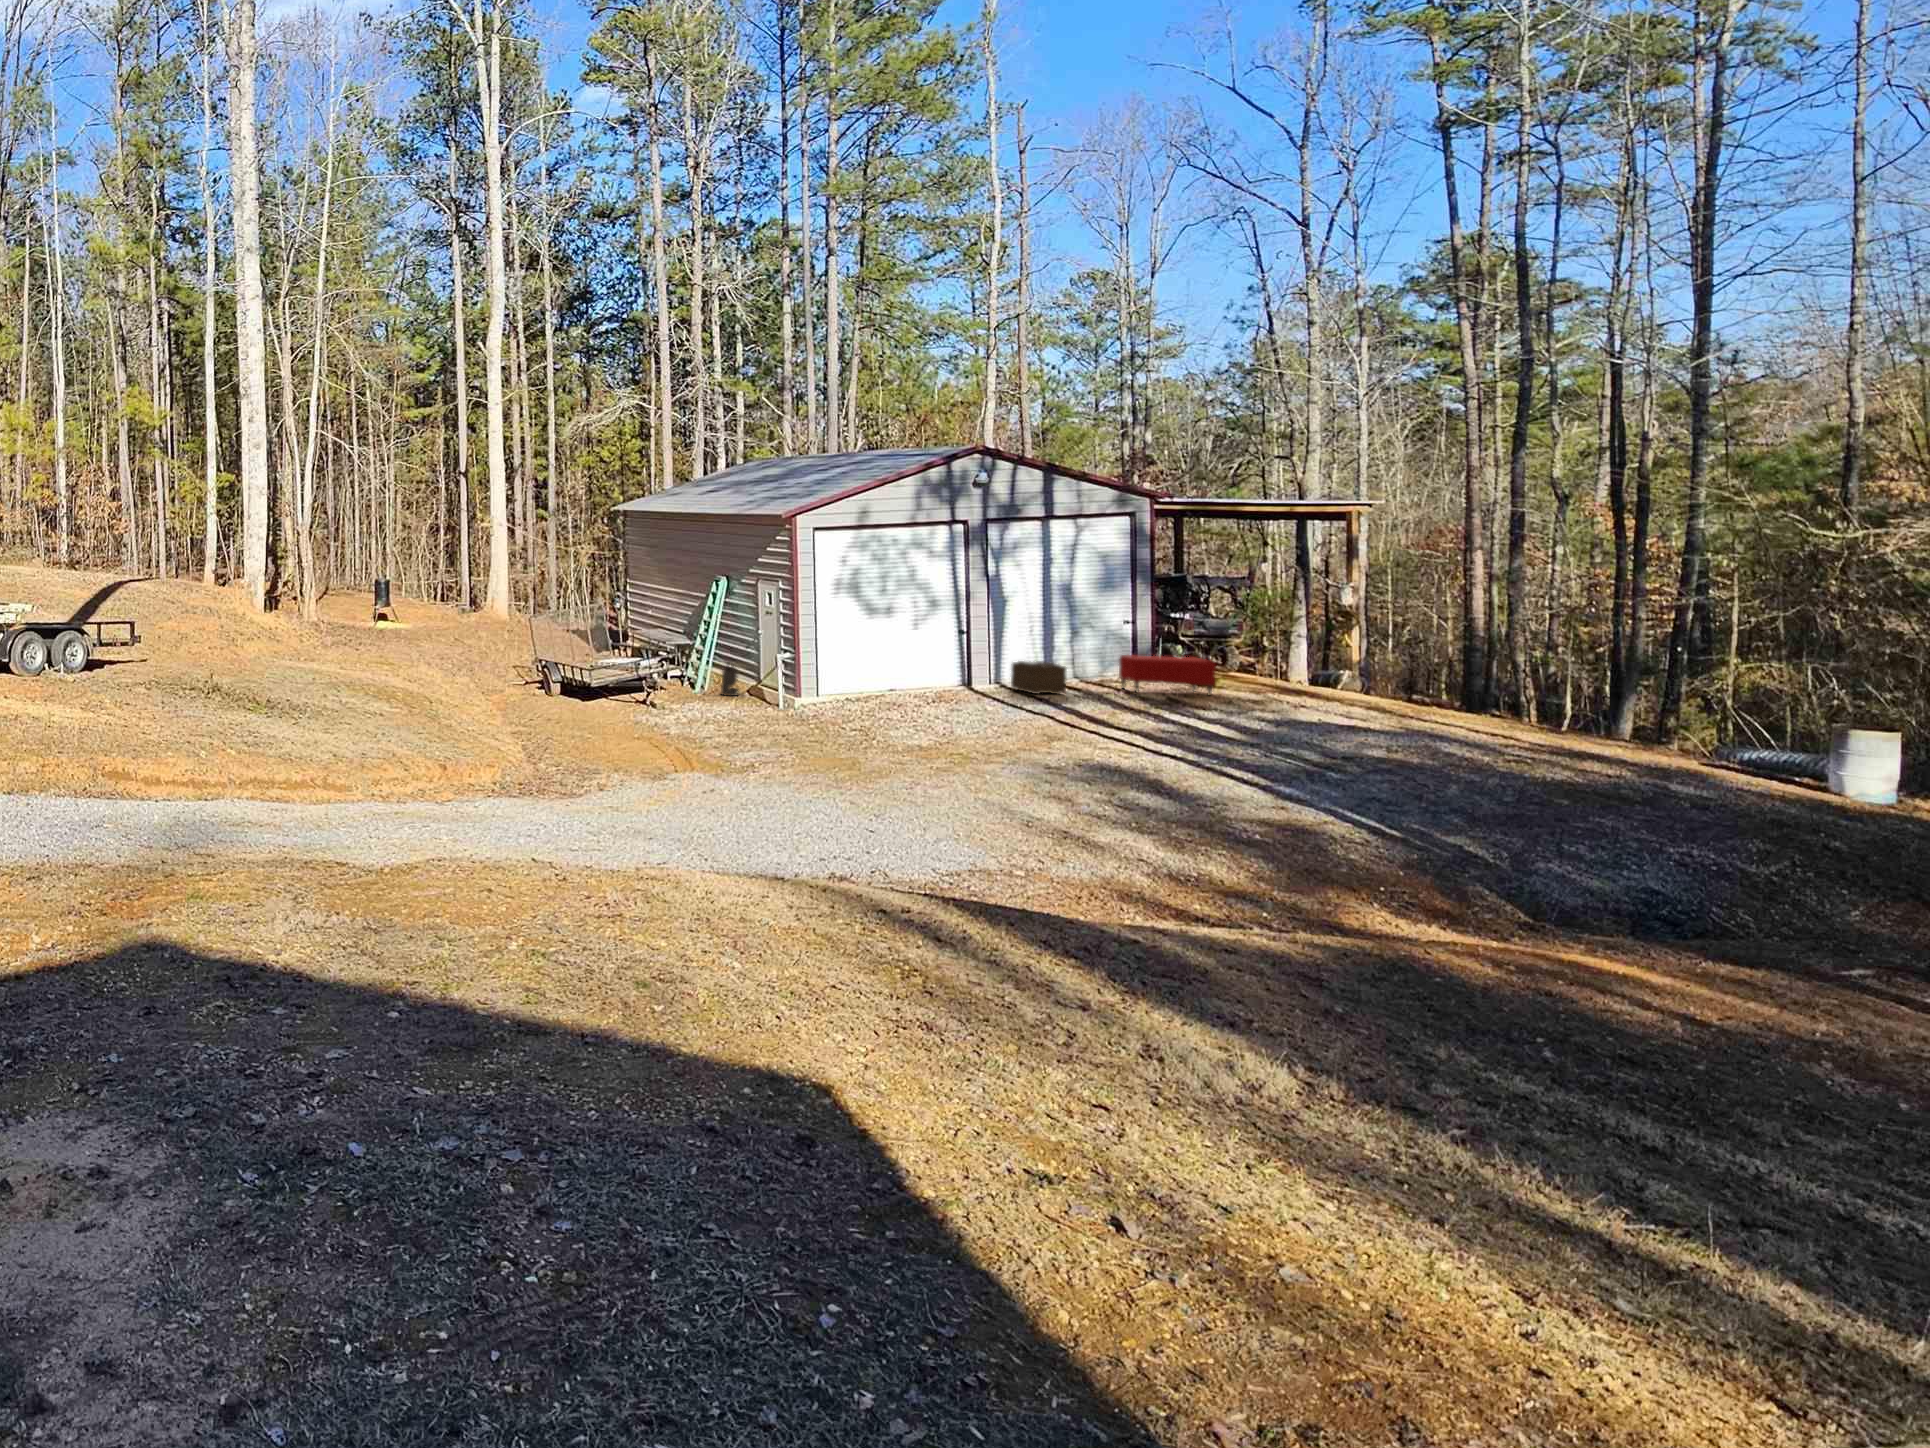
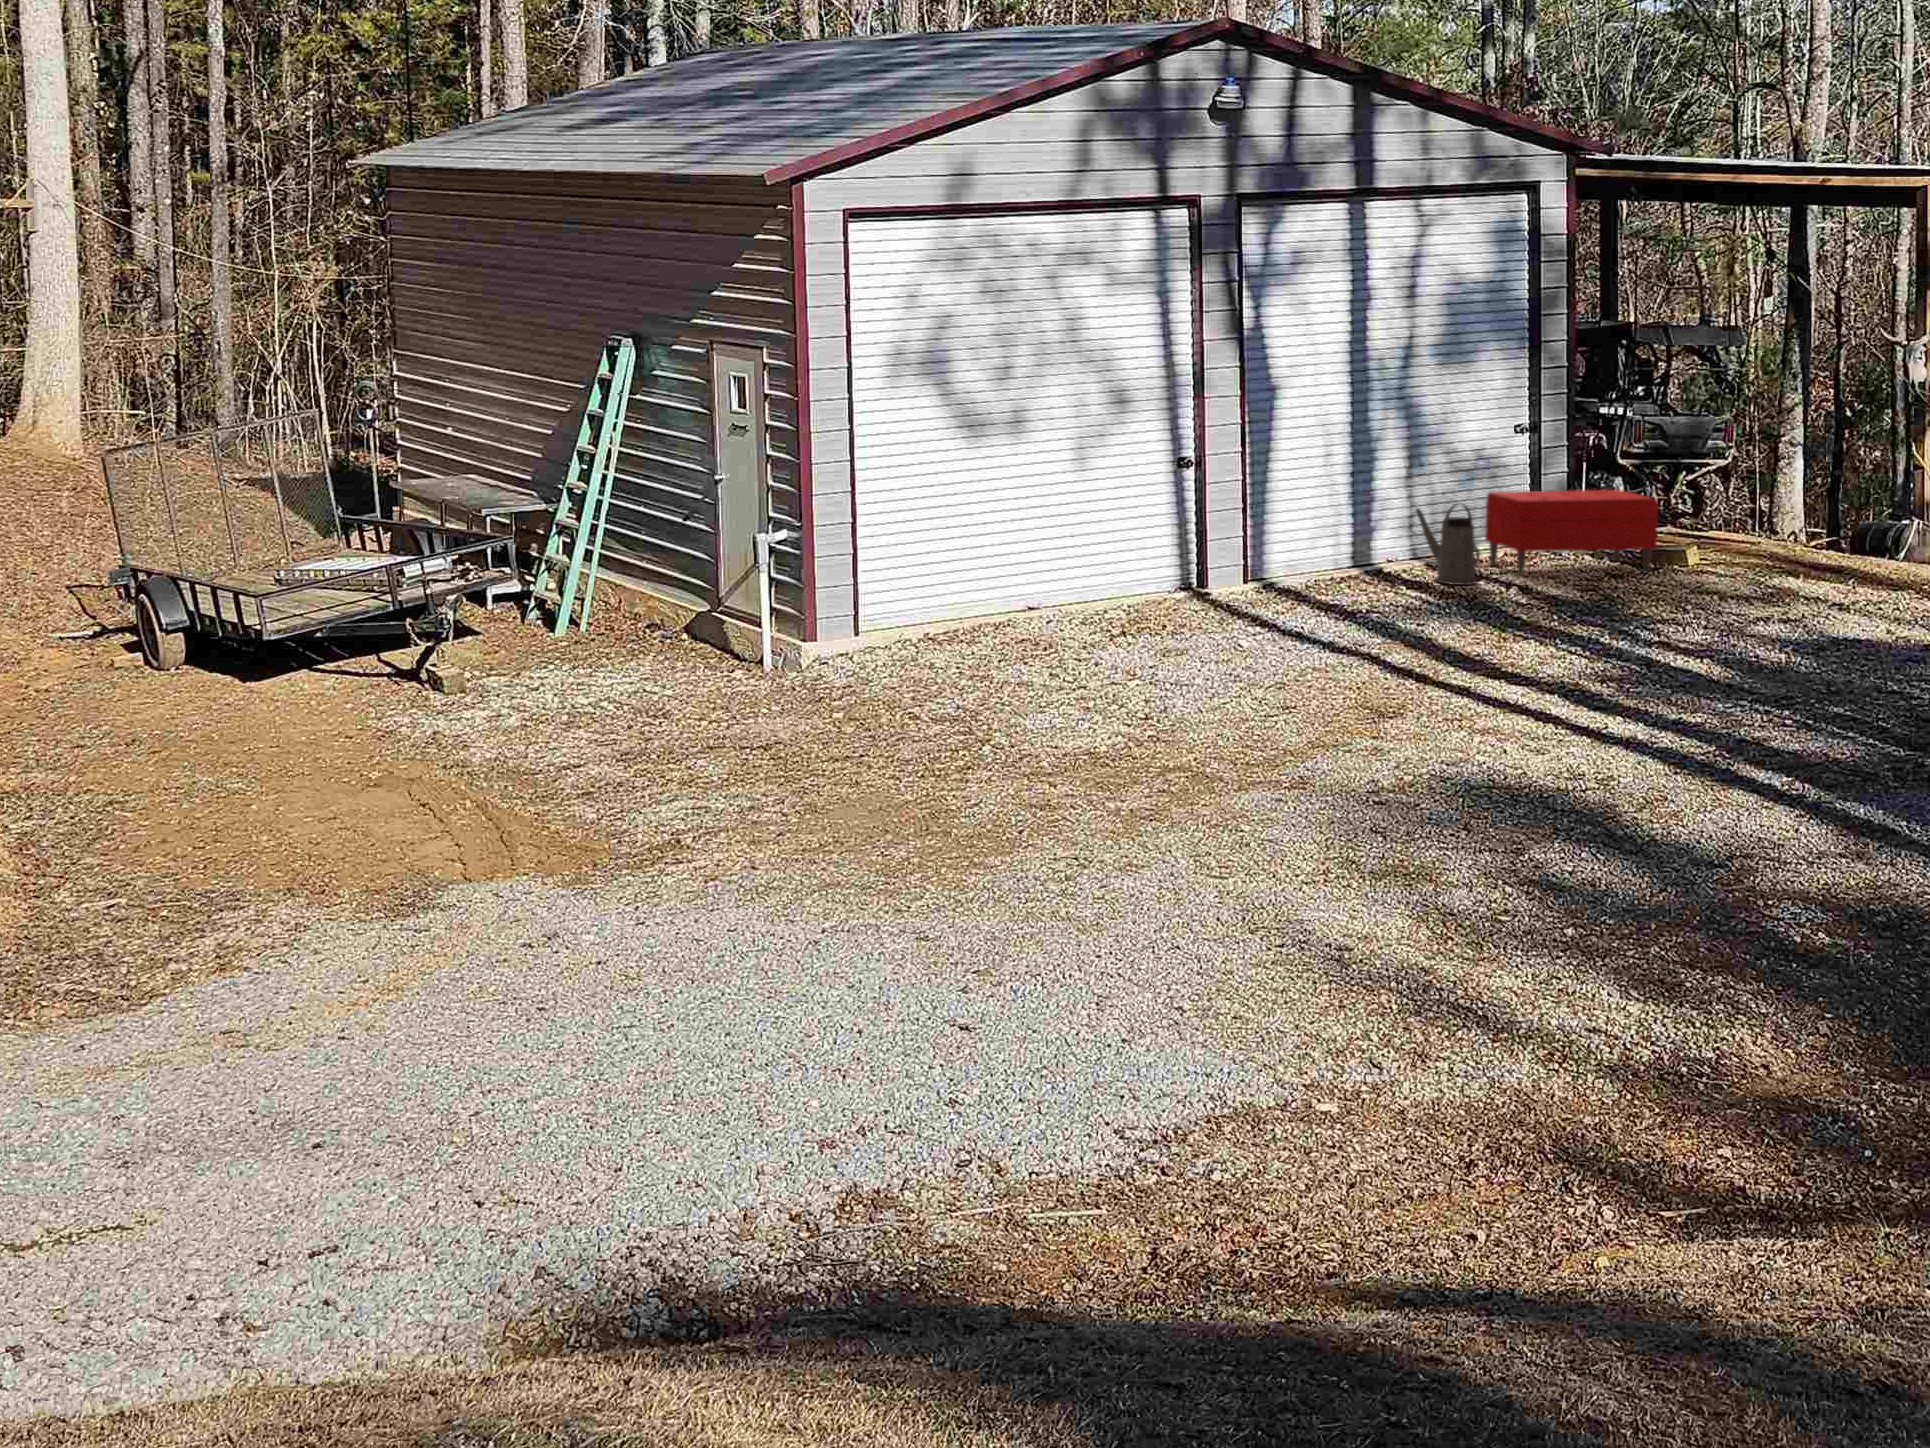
wooden crate: present [1011,661,1066,694] -> none [1284,516,1395,595]
watering can: present [719,664,738,696] -> present [1416,503,1480,585]

